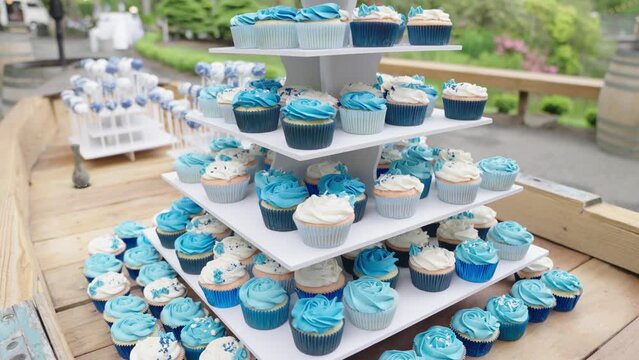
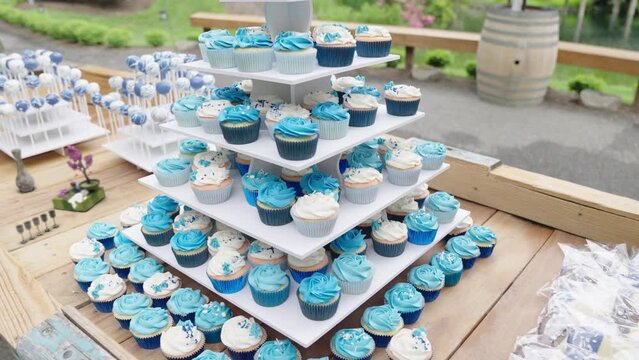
flower arrangement: none [97,141,150,211] -> present [52,145,105,212]
wine glass: none [50,204,95,234] -> present [16,210,58,243]

